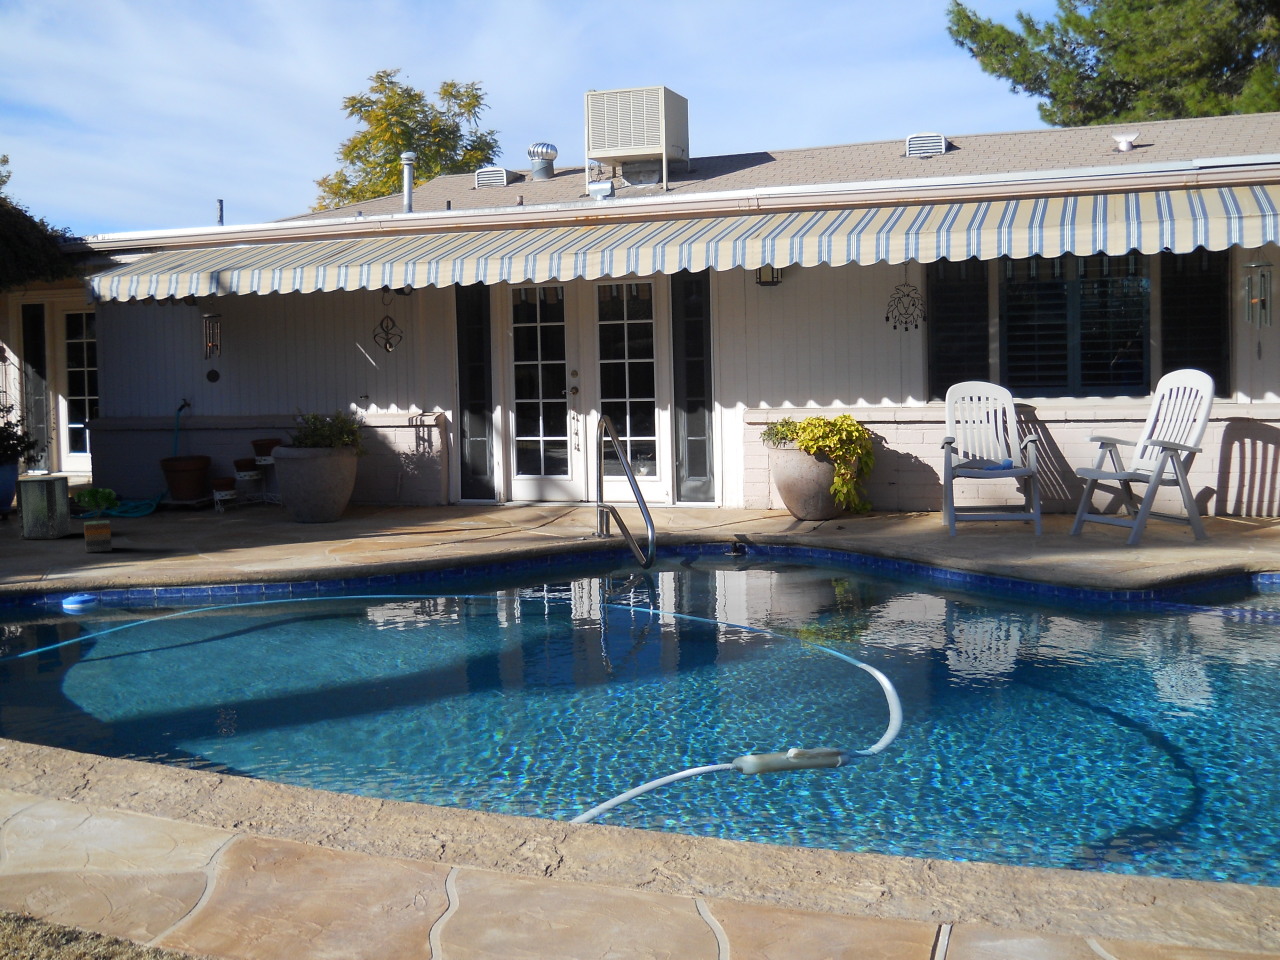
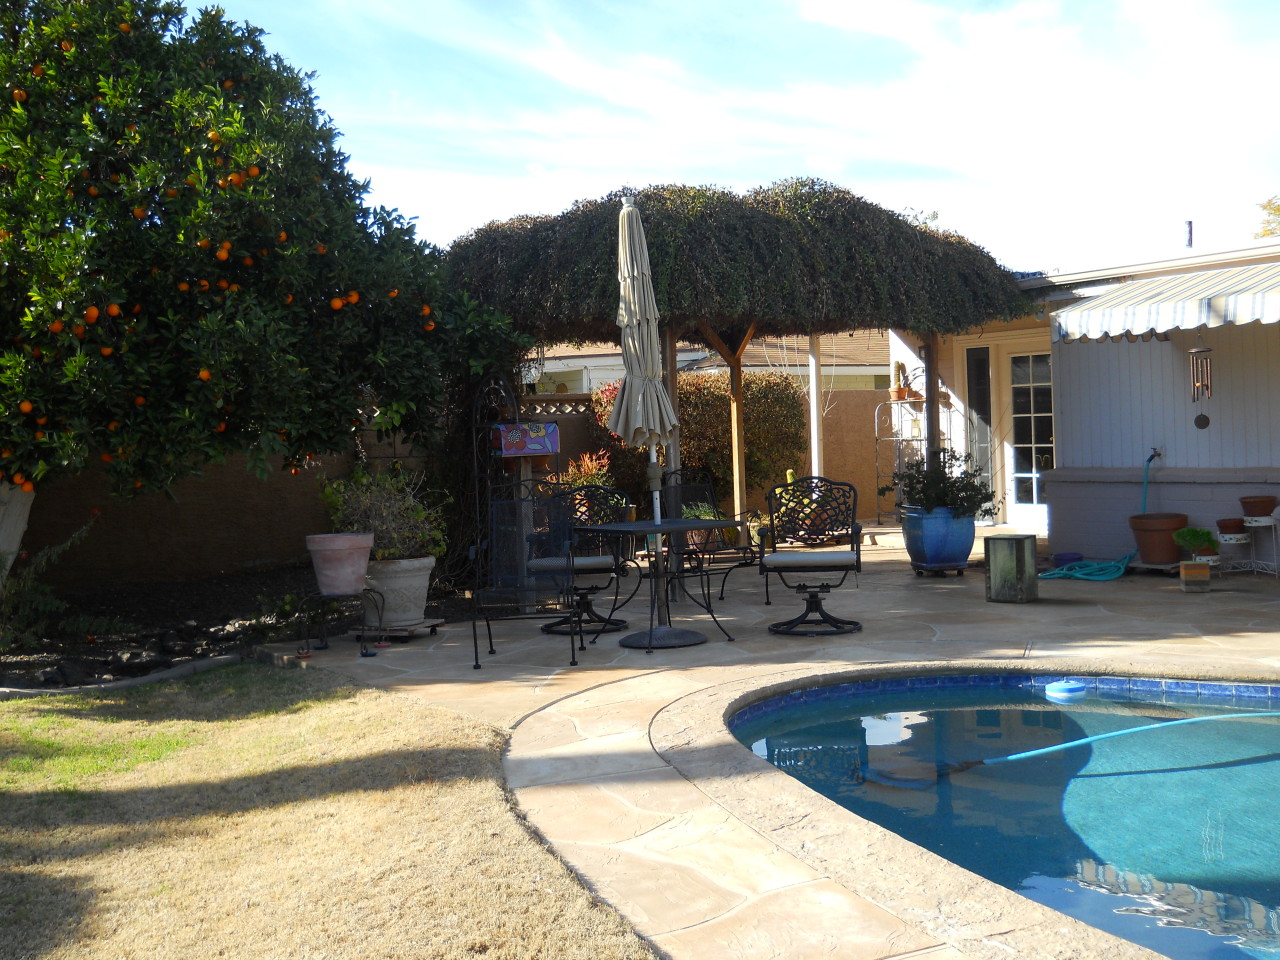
potted tree: present [75,488,119,552] -> present [1173,528,1219,592]

